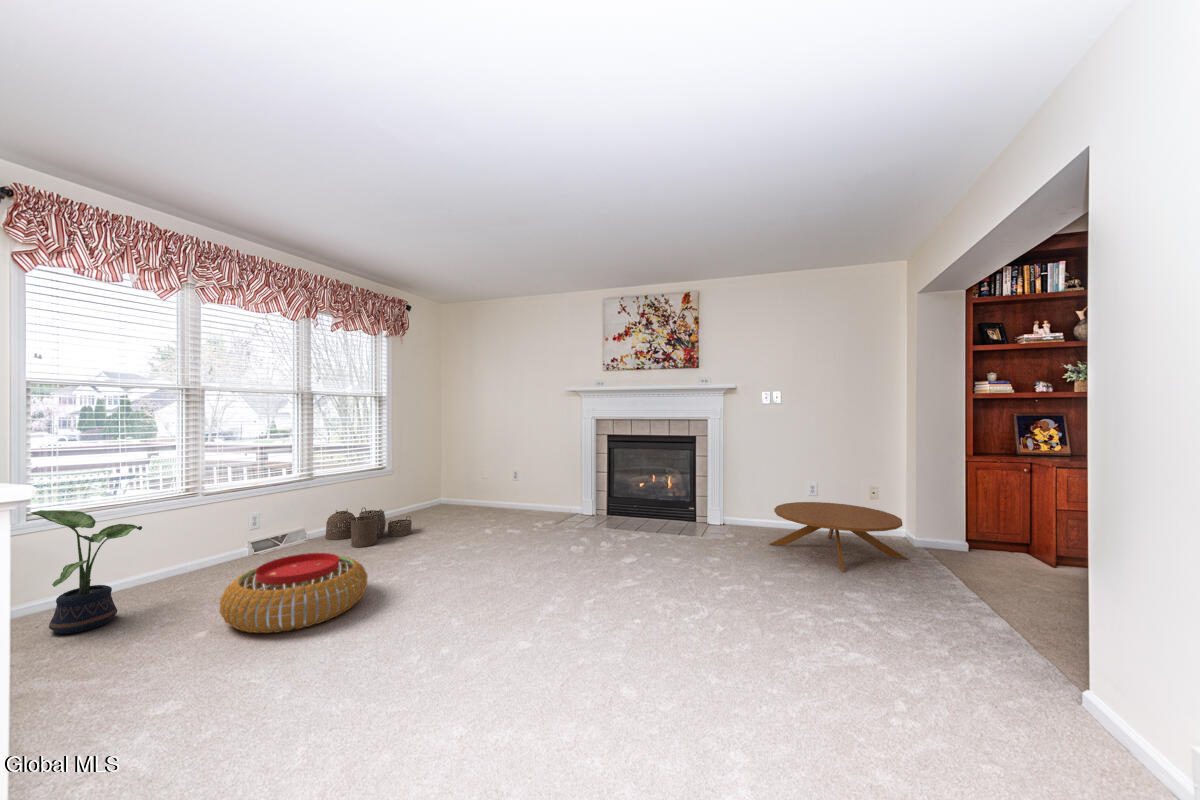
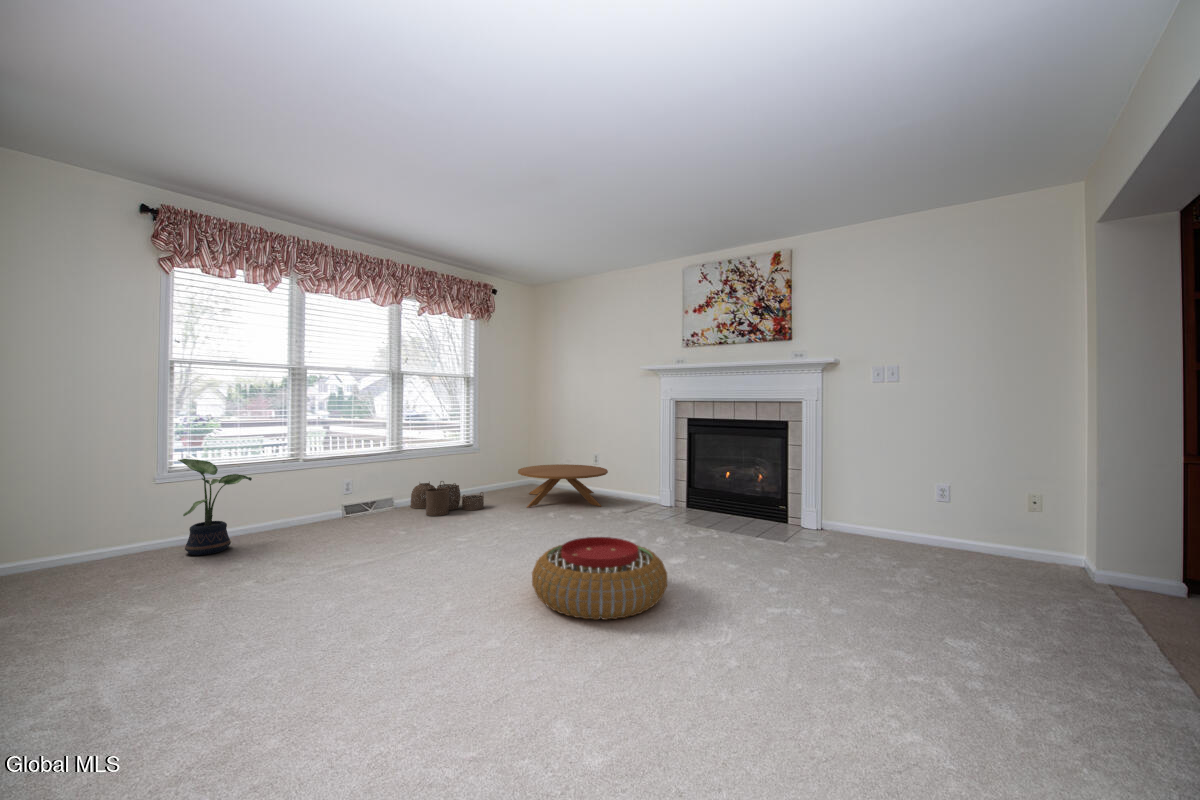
coffee table: present [769,502,907,572] -> present [518,464,608,508]
pouf: present [220,553,368,633] -> present [532,537,667,620]

